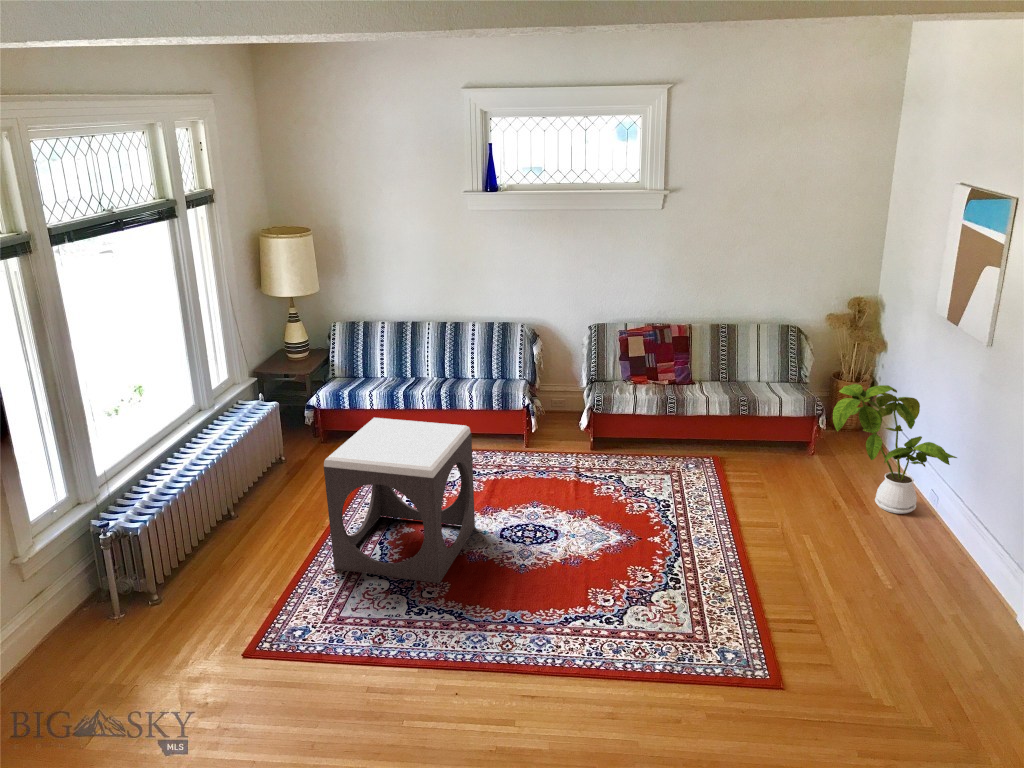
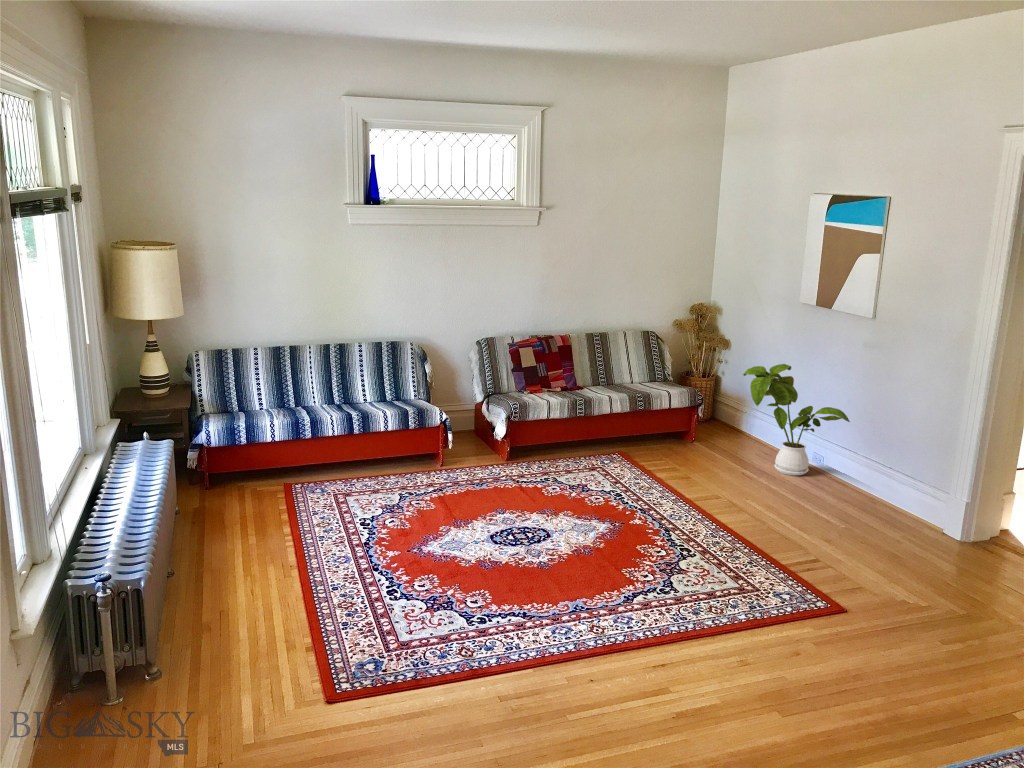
footstool: present [324,418,475,583] -> none [346,428,479,601]

